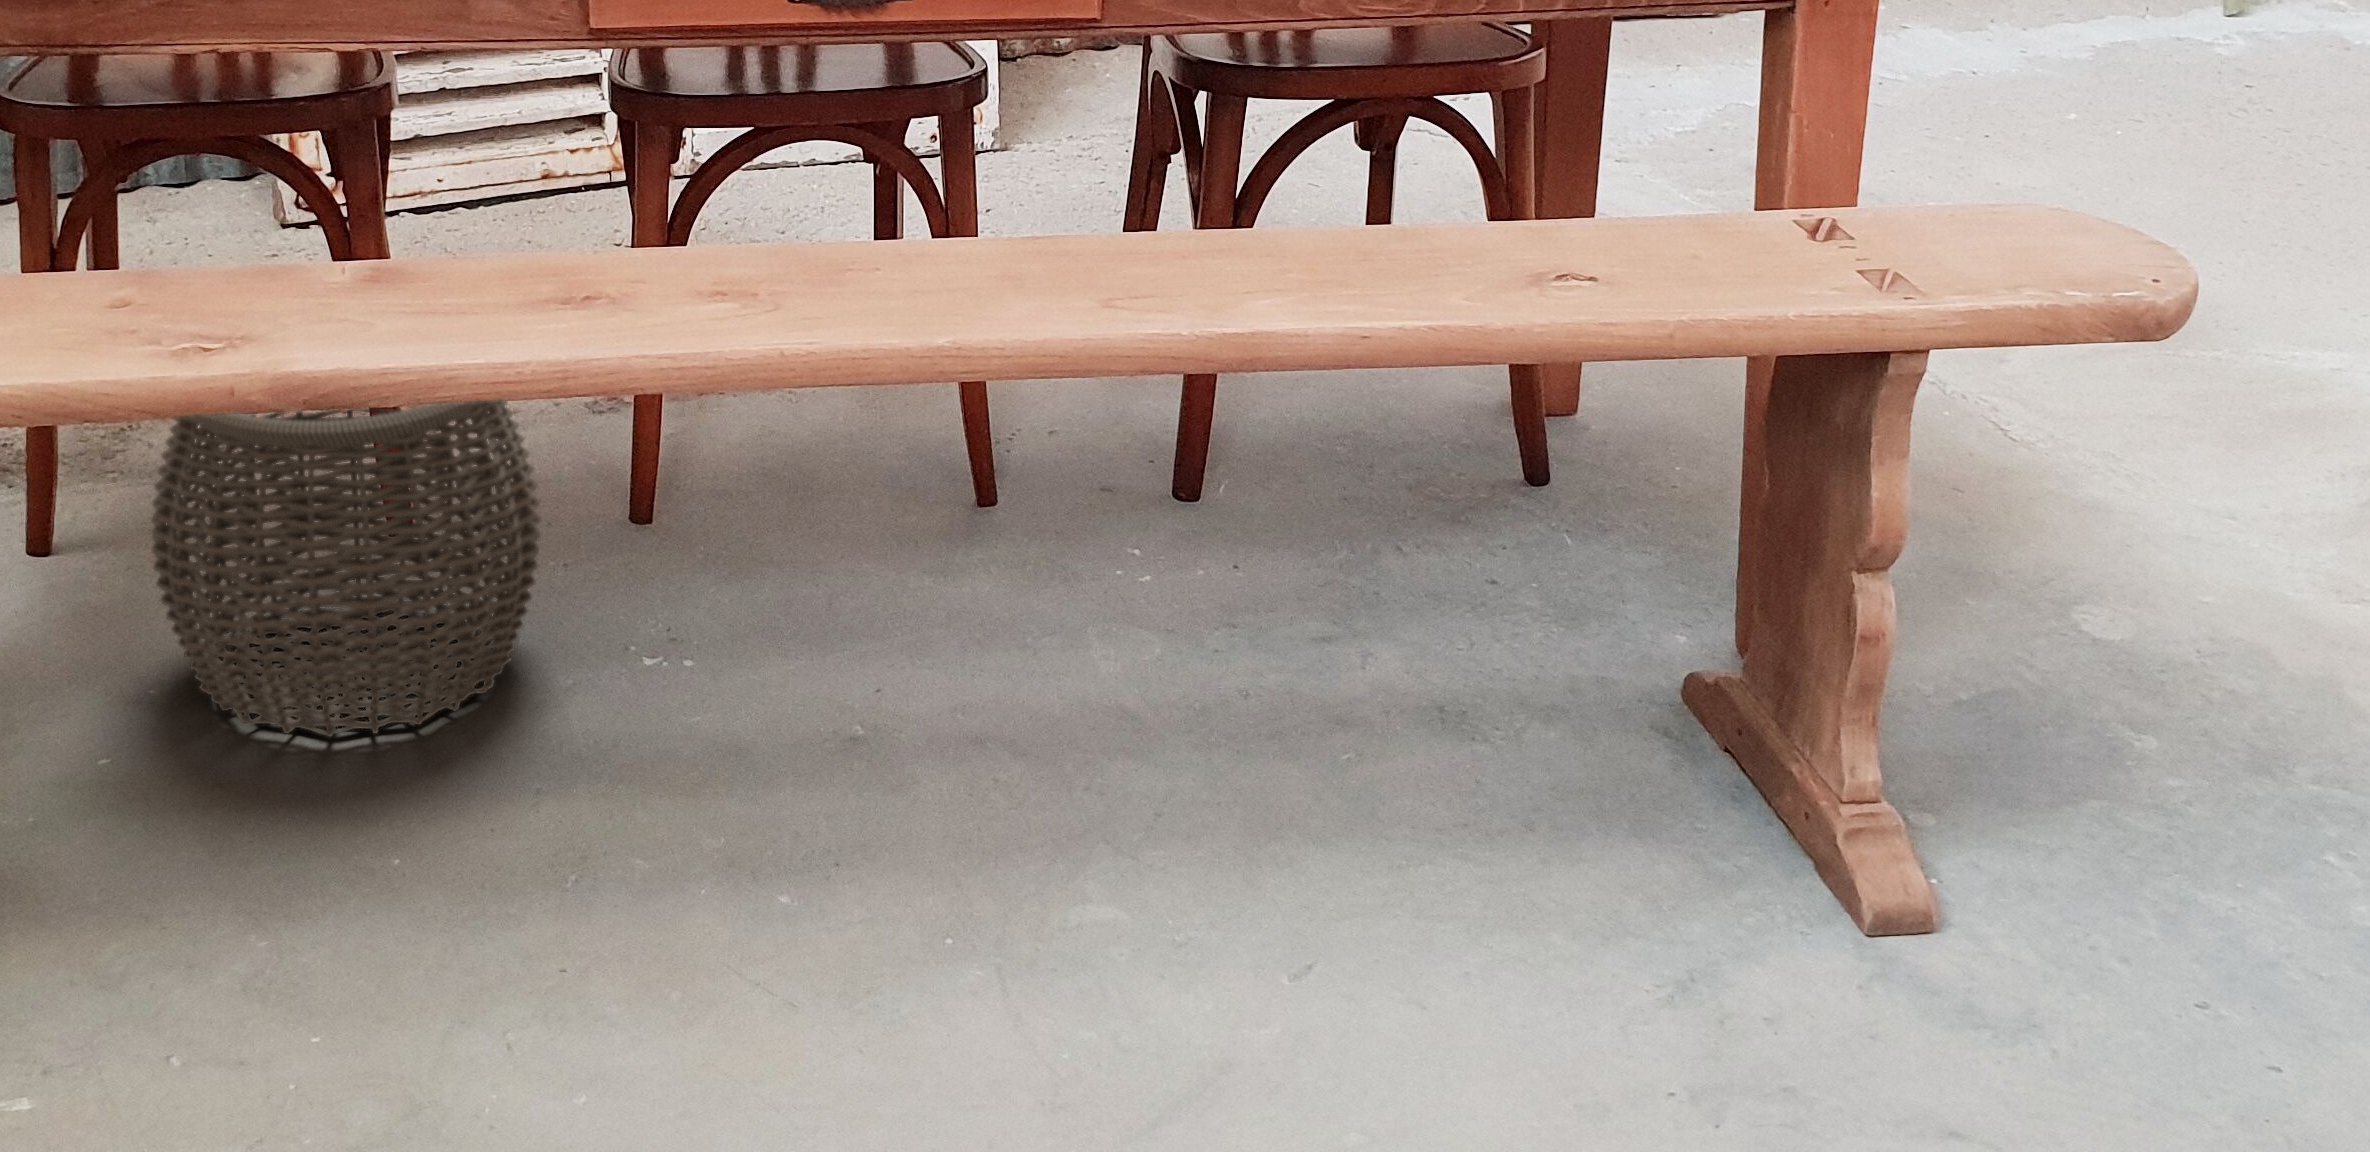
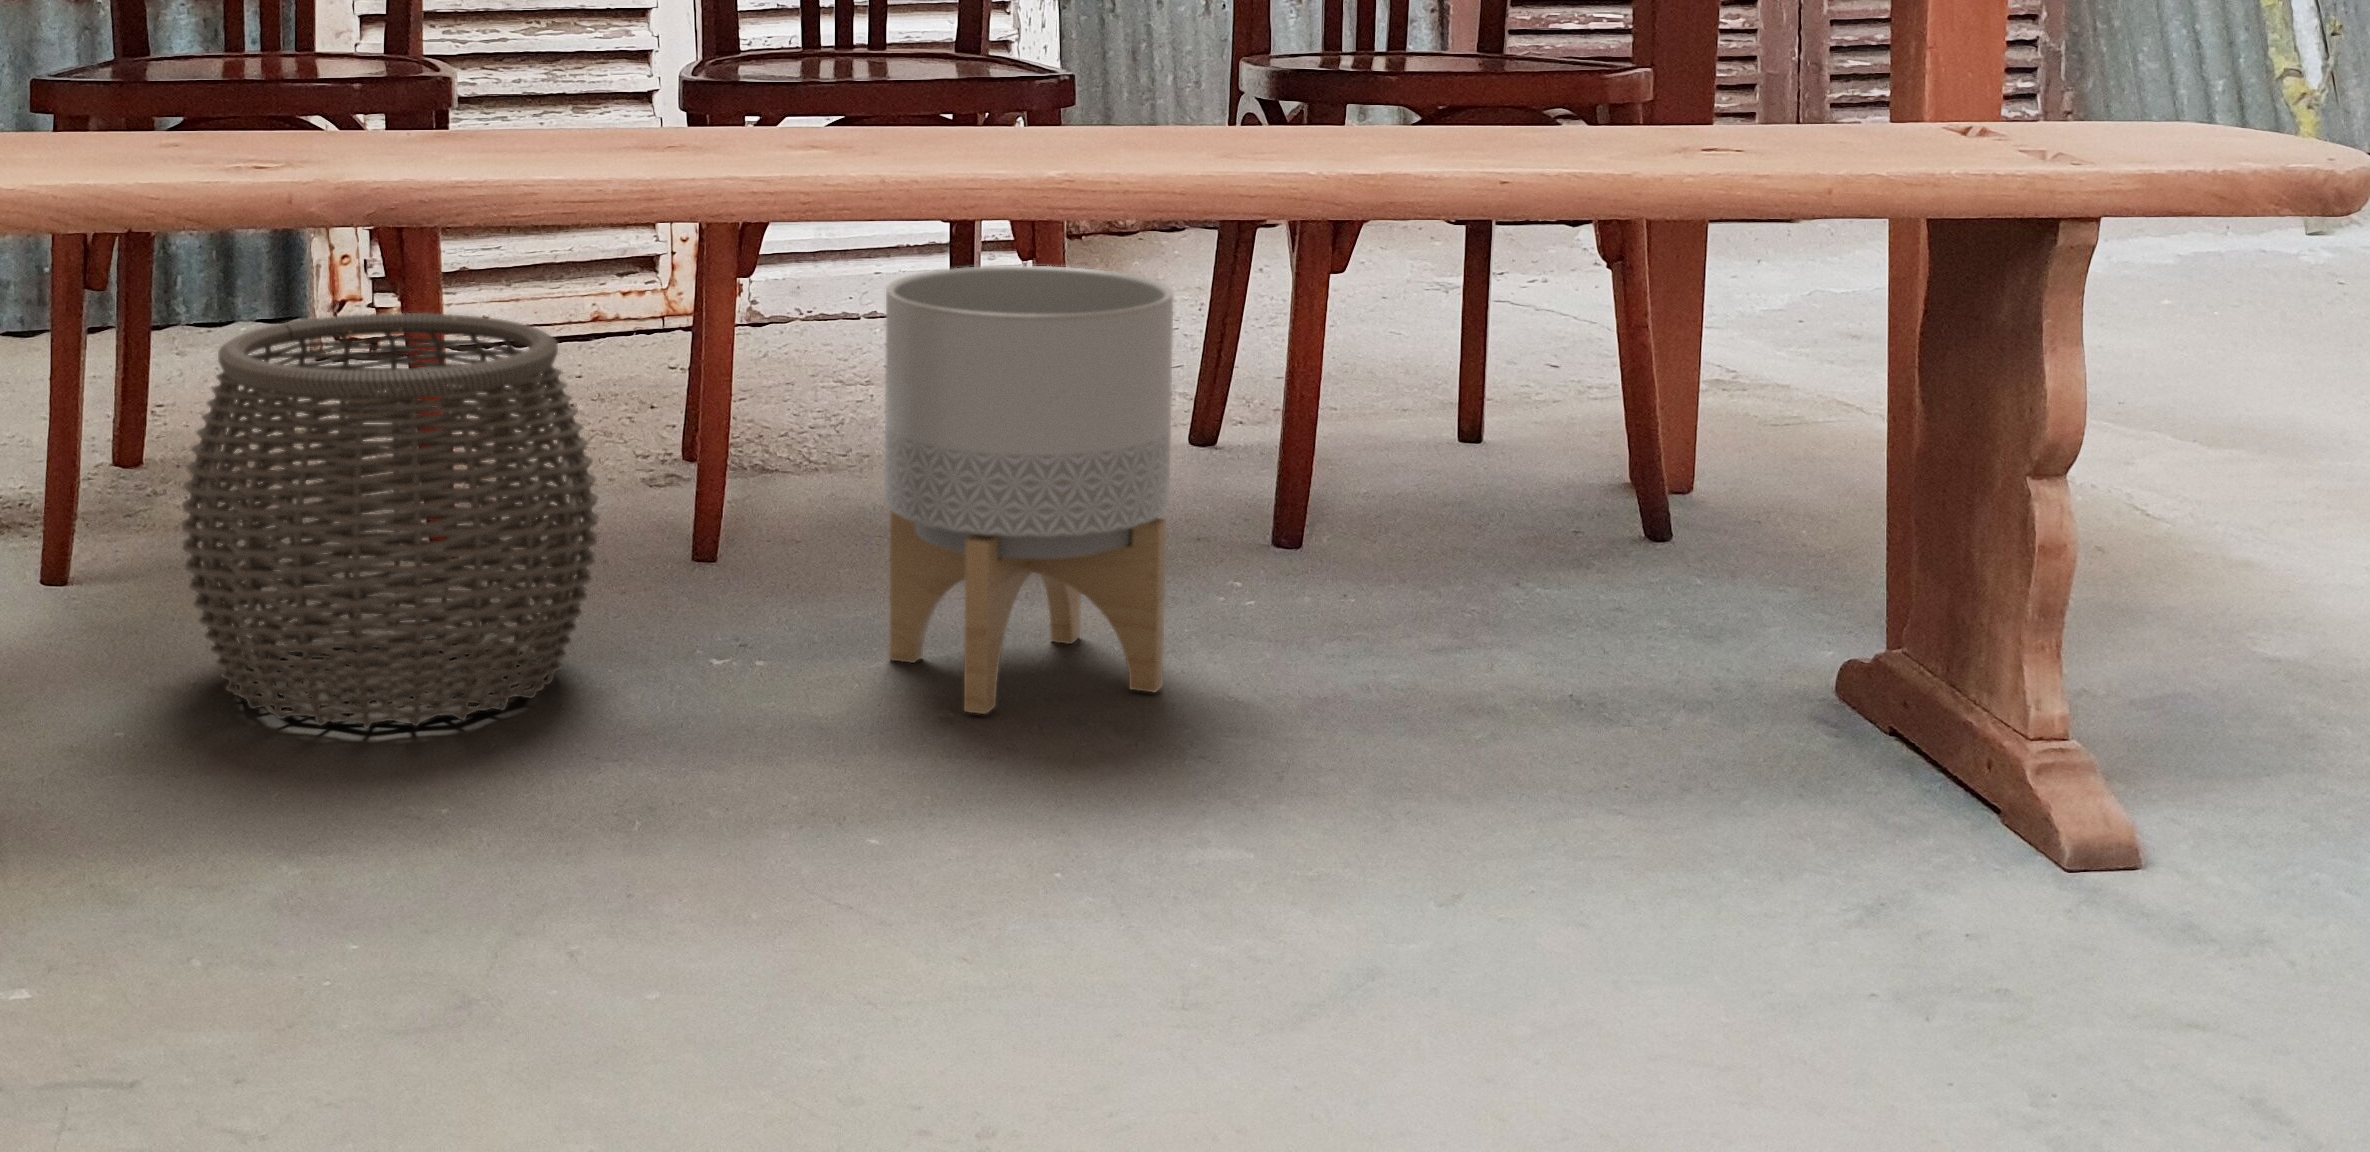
planter: none [807,265,1080,709] -> present [885,266,1173,714]

